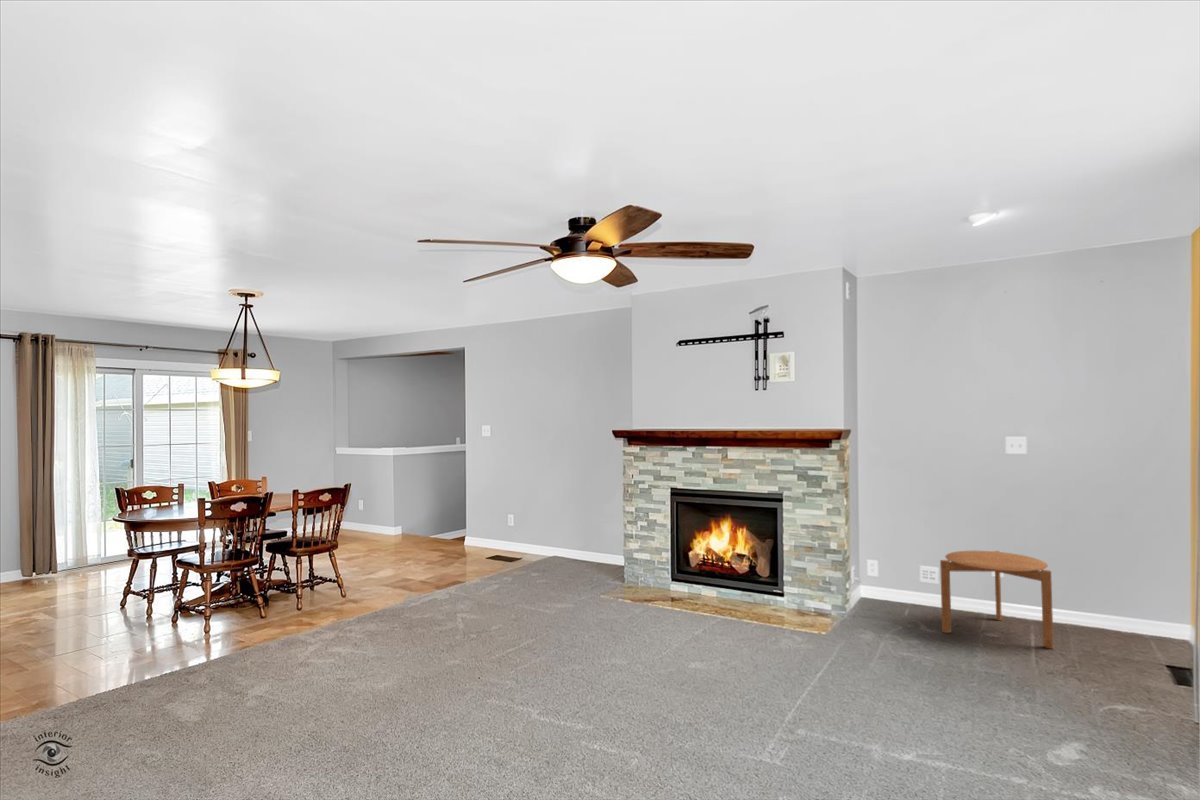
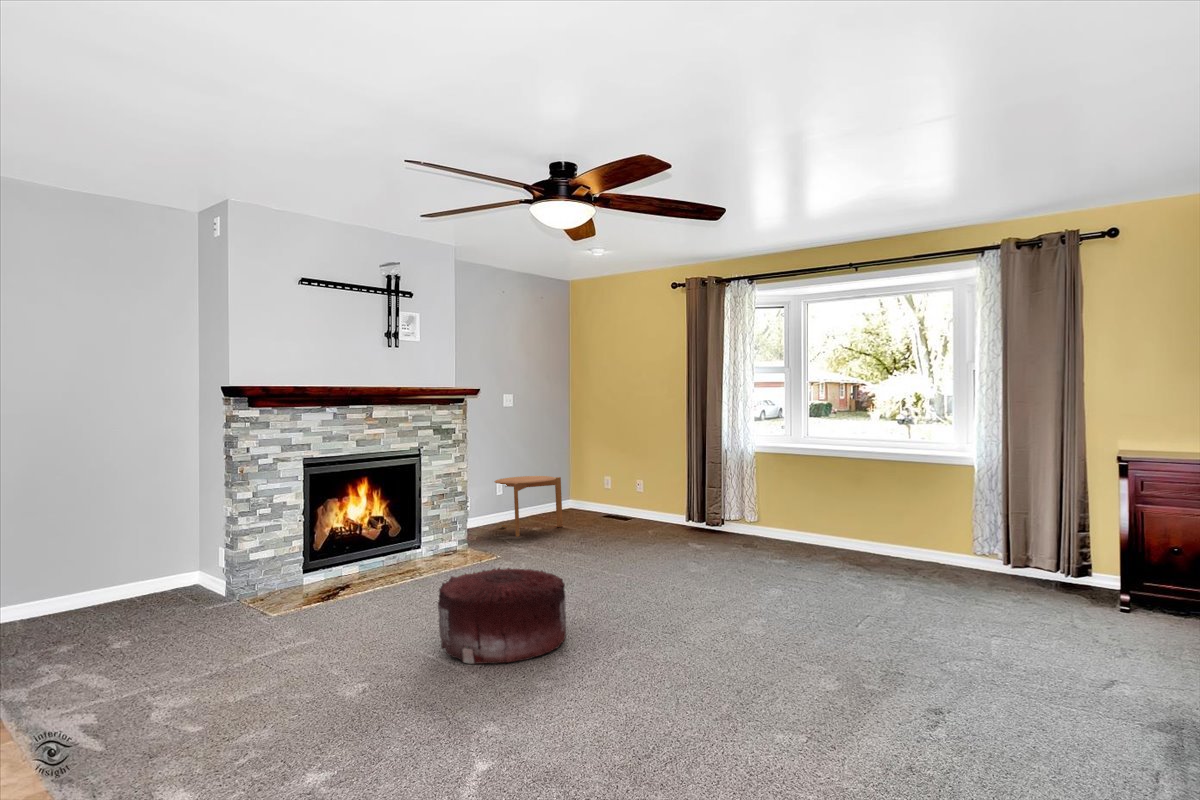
pouf: none [448,604,561,691] -> present [438,568,566,664]

